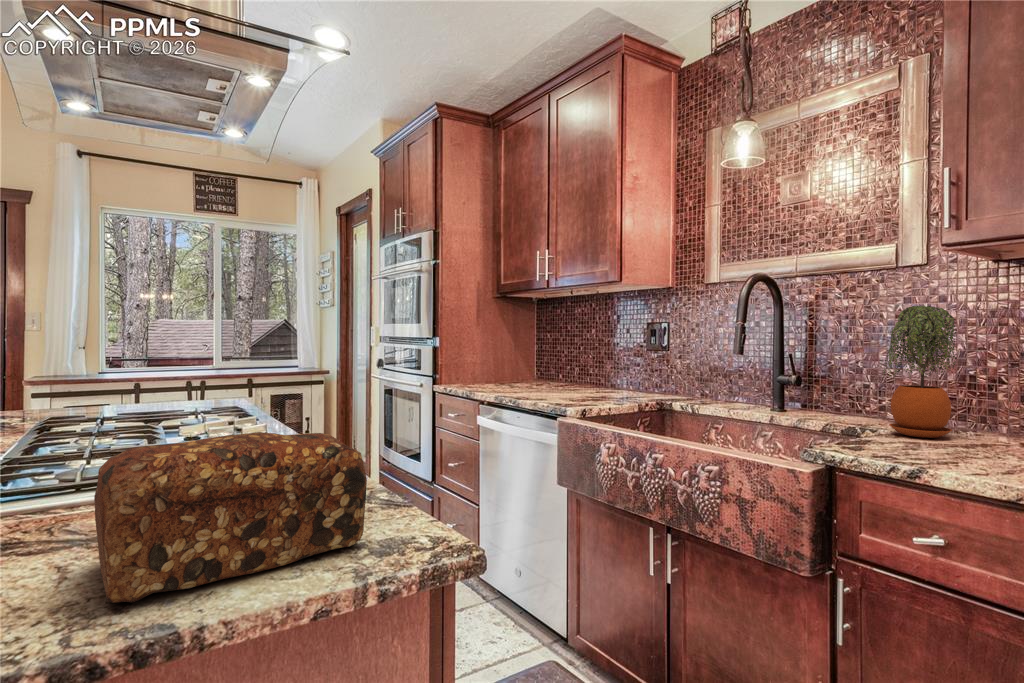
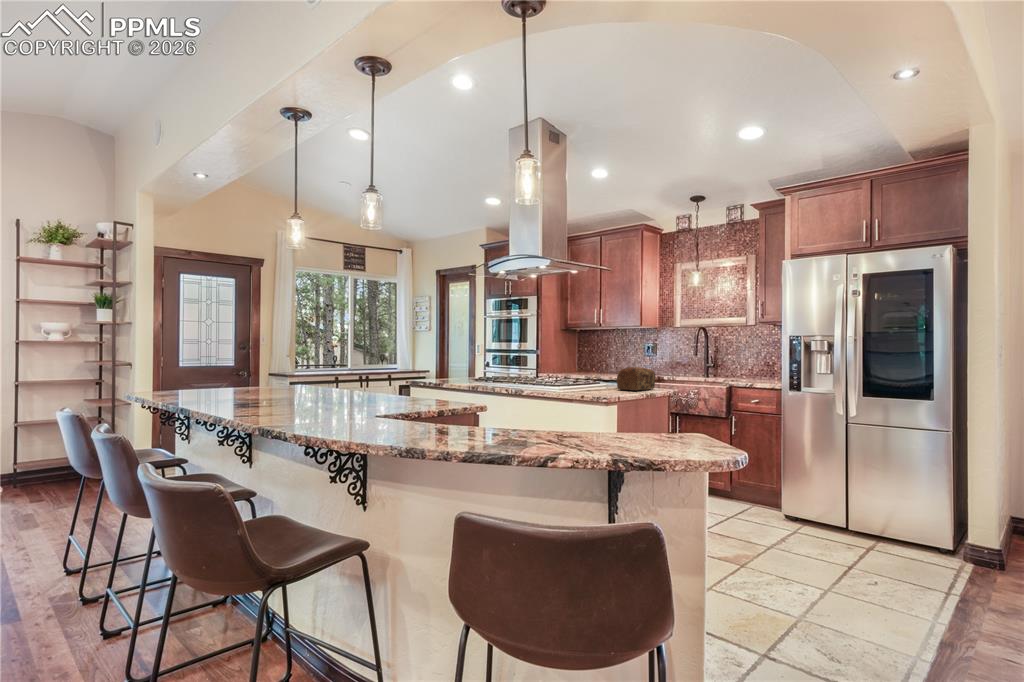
potted plant: present [883,305,957,438] -> none [743,340,764,381]

